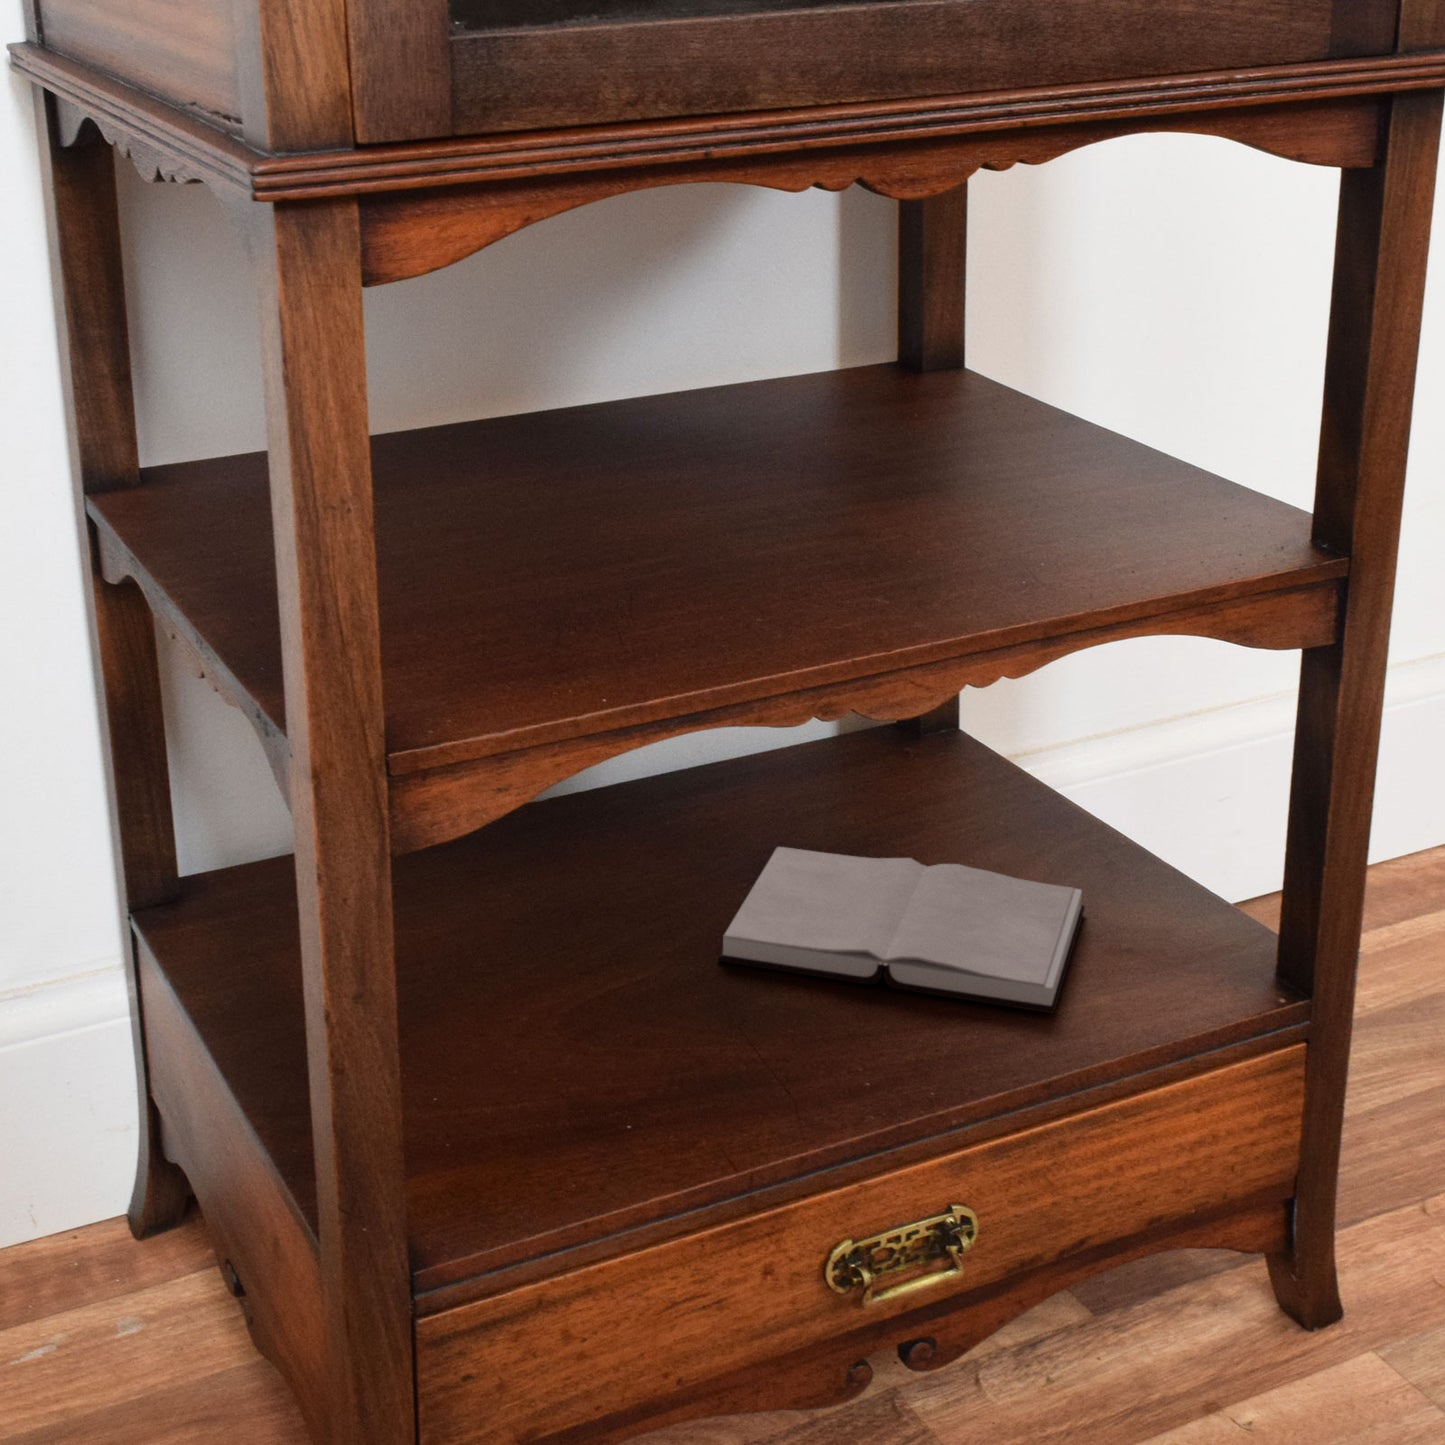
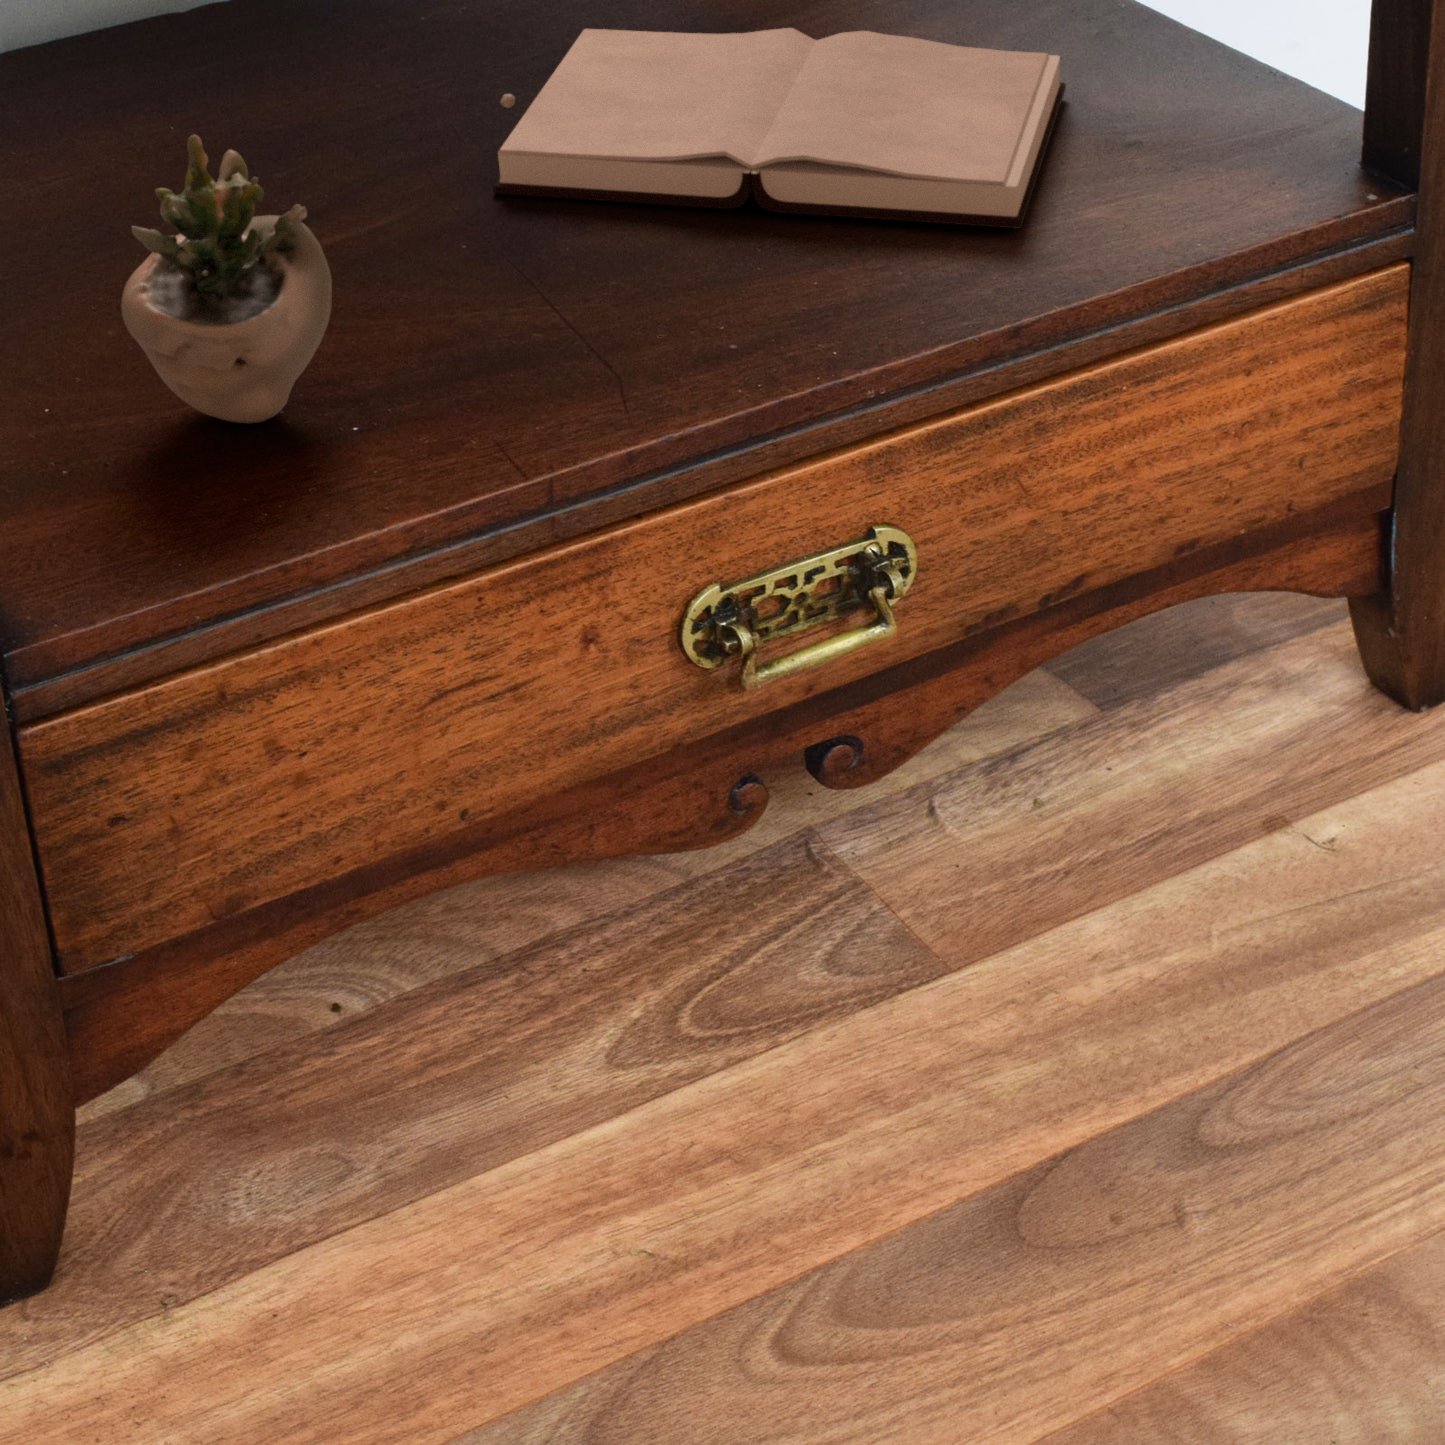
succulent plant: none [496,941,750,1122] -> present [121,94,515,423]

